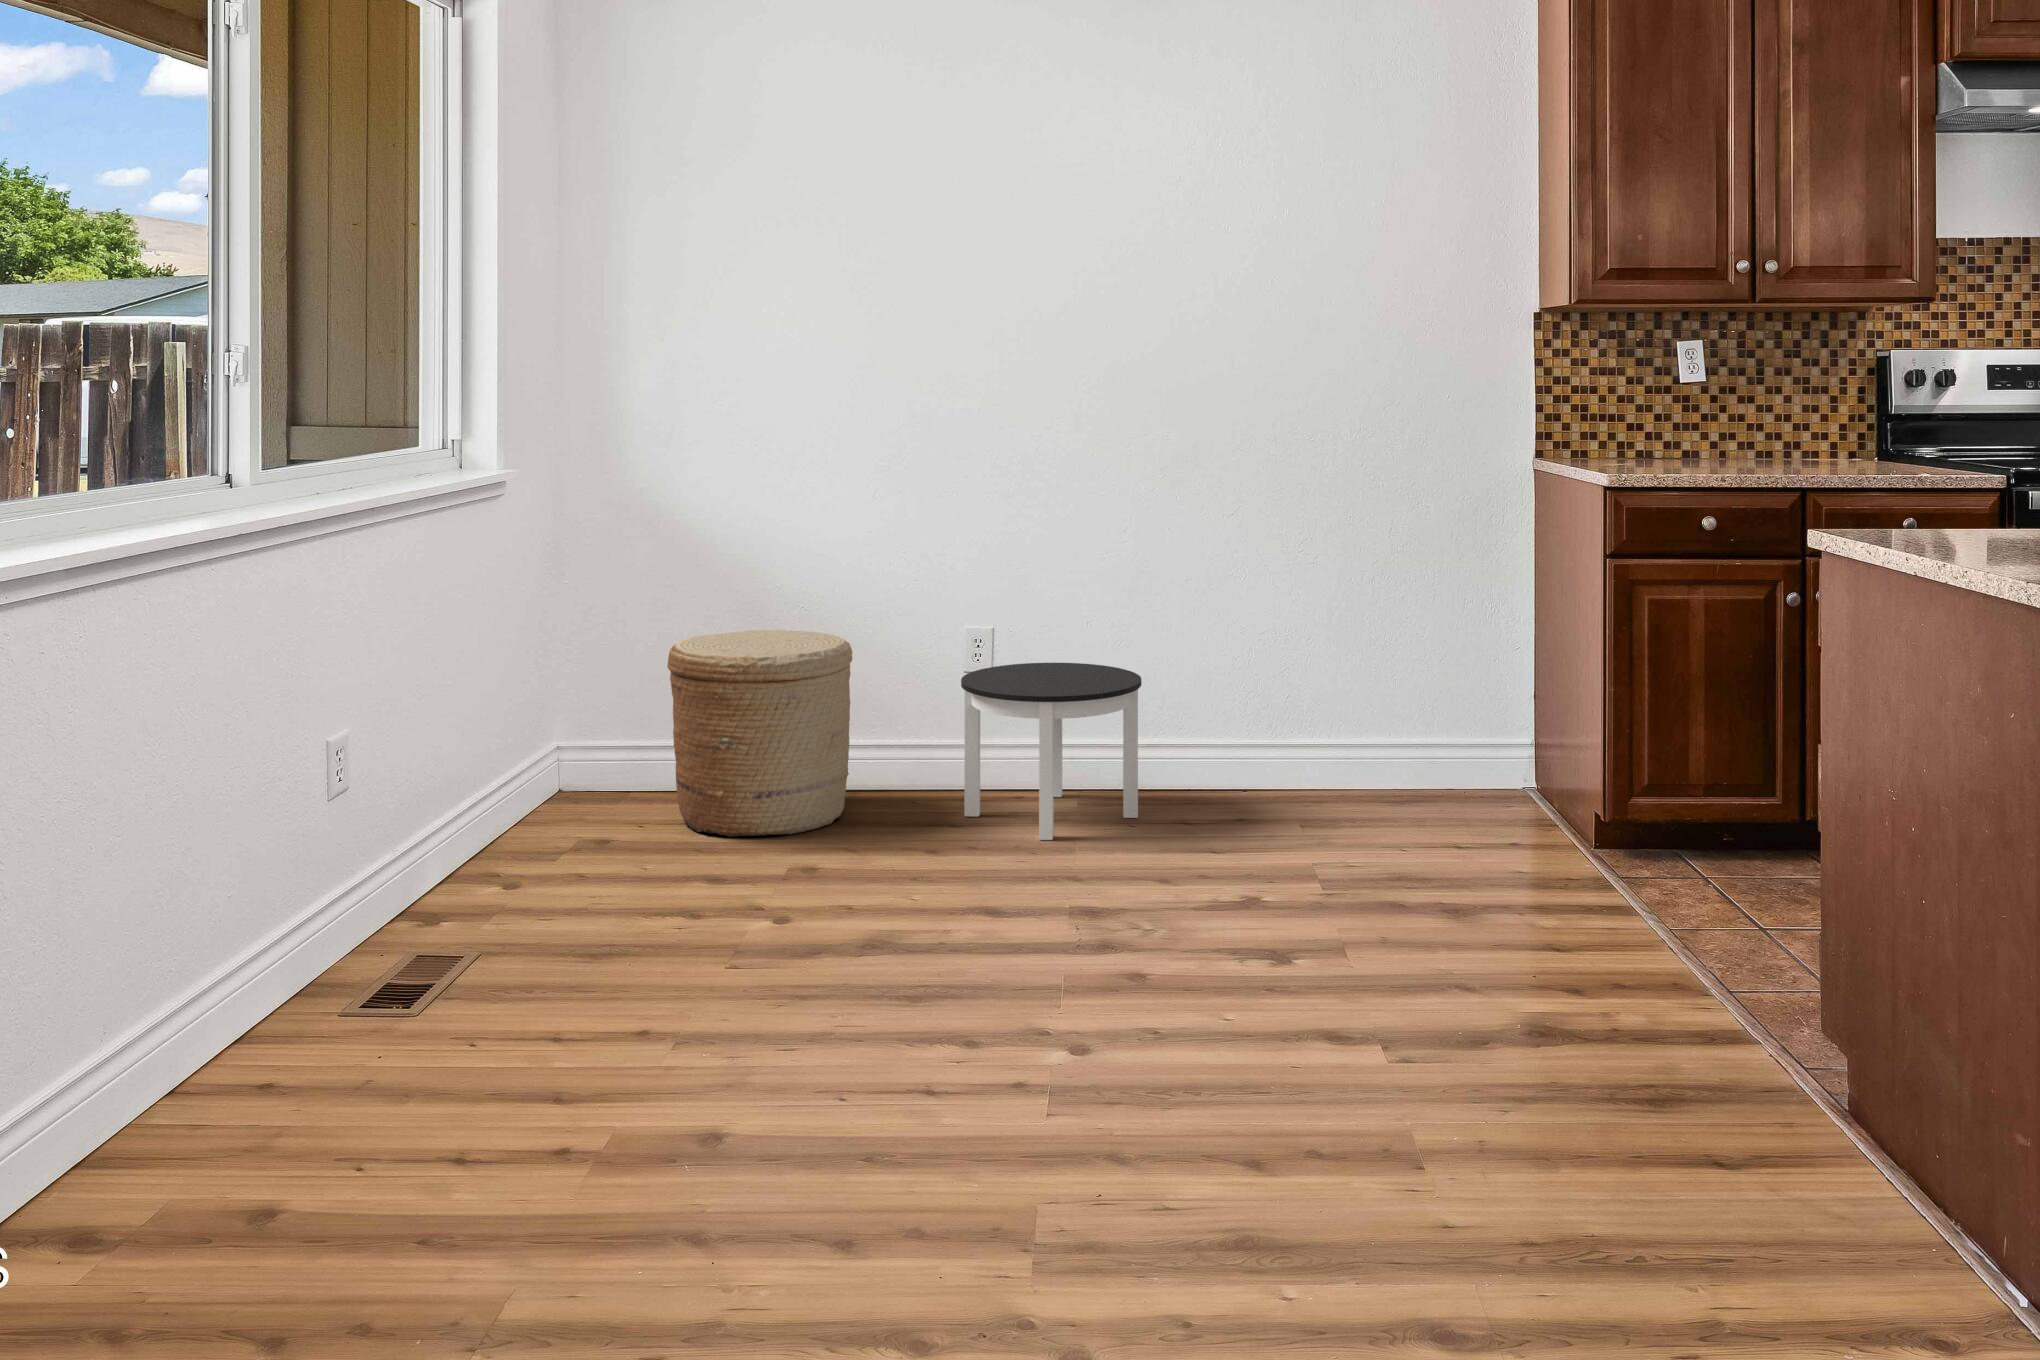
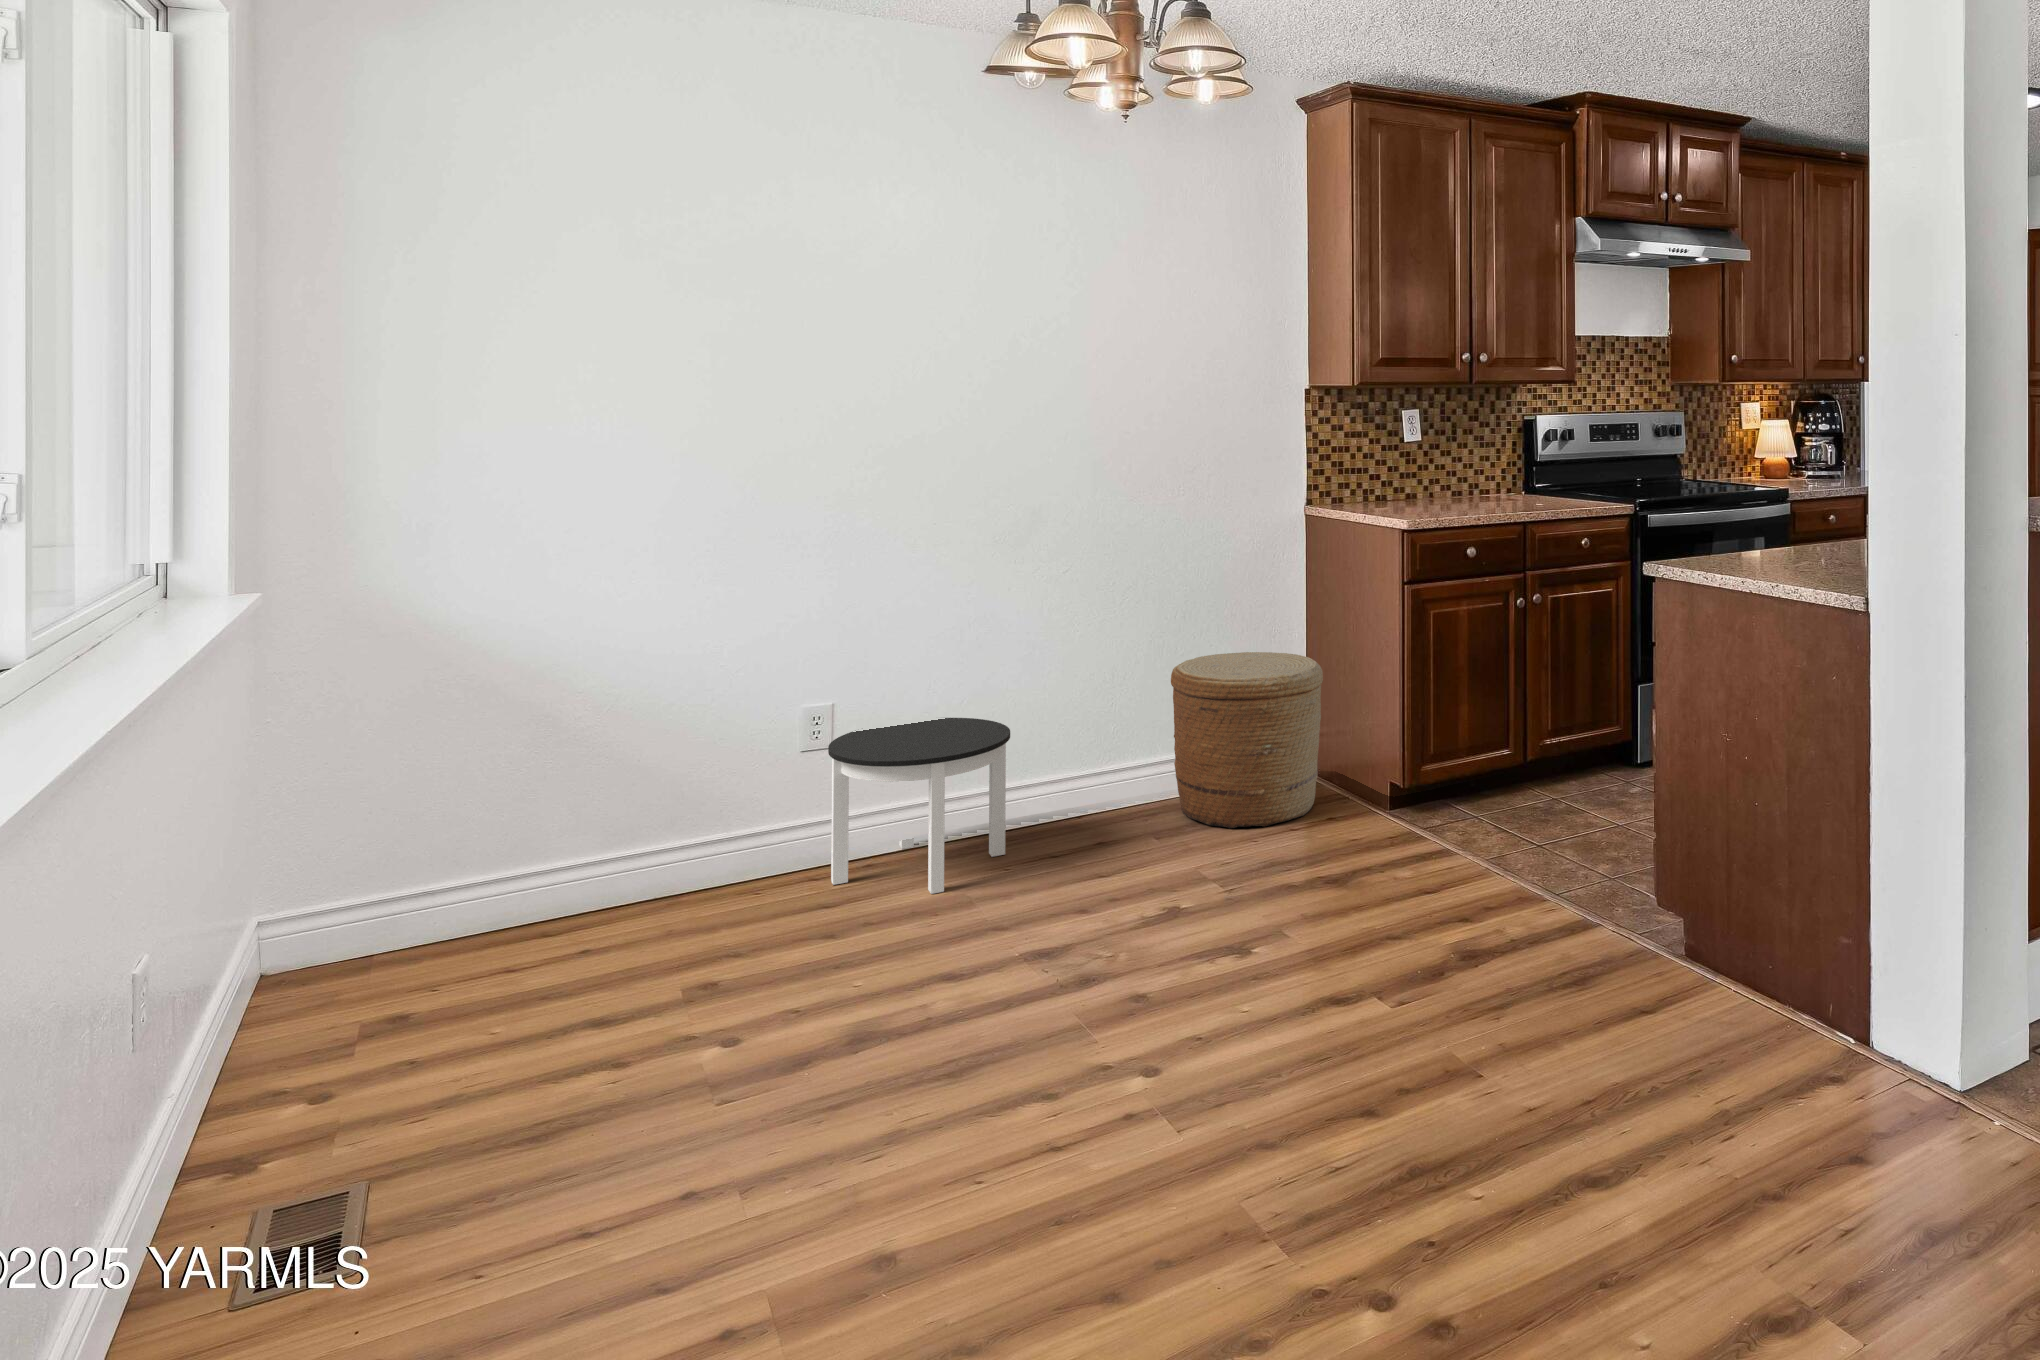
woven basket: present [667,630,852,837] -> present [1171,652,1323,828]

